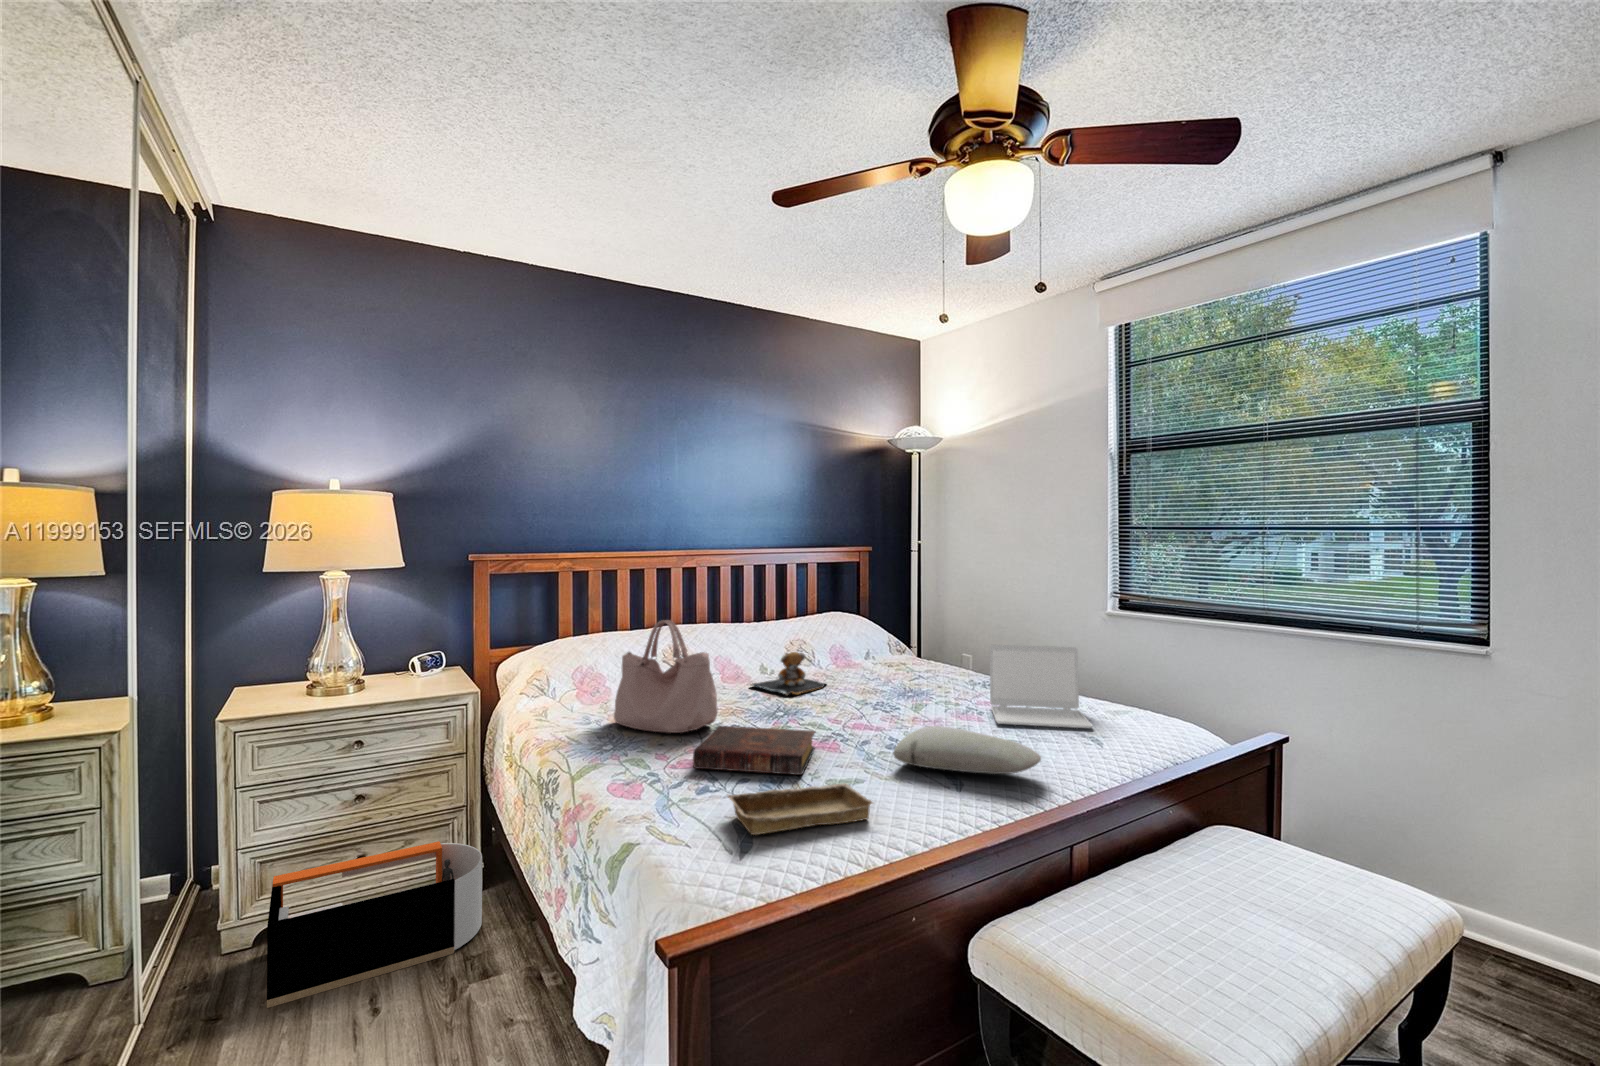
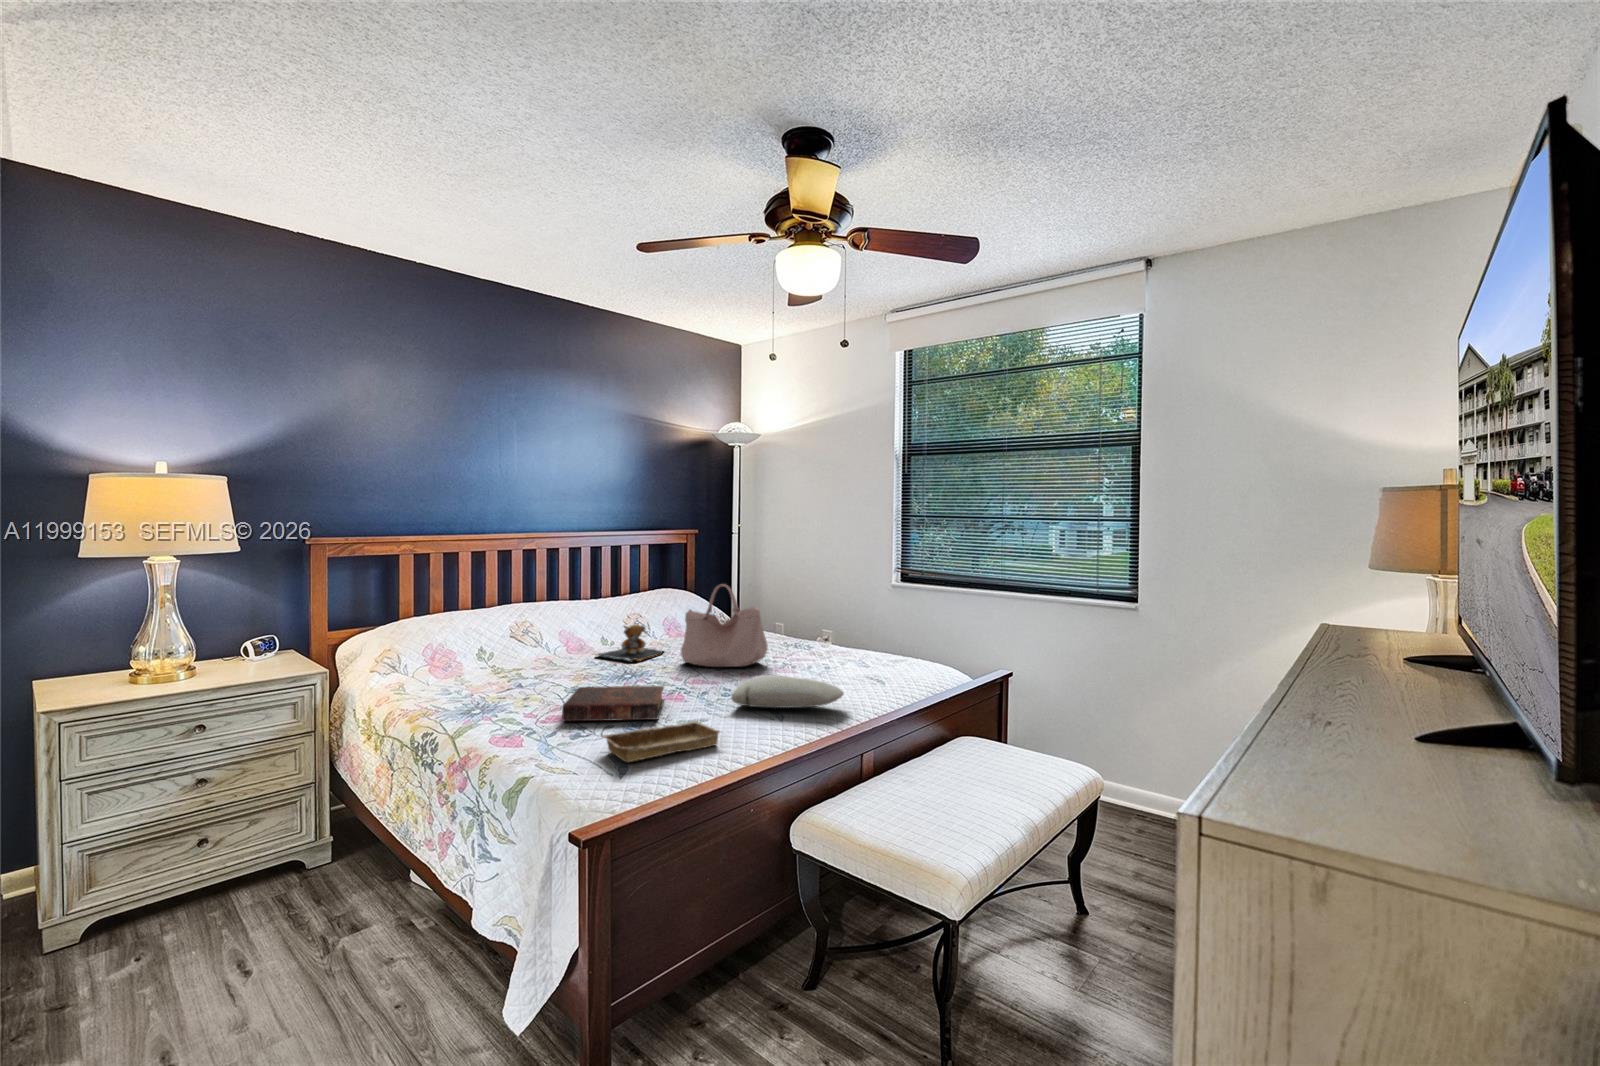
handbag: present [614,620,718,733] -> present [681,584,768,667]
laptop: present [990,645,1092,728] -> none [802,611,880,673]
storage bin: present [267,842,482,1008] -> none [106,818,340,987]

